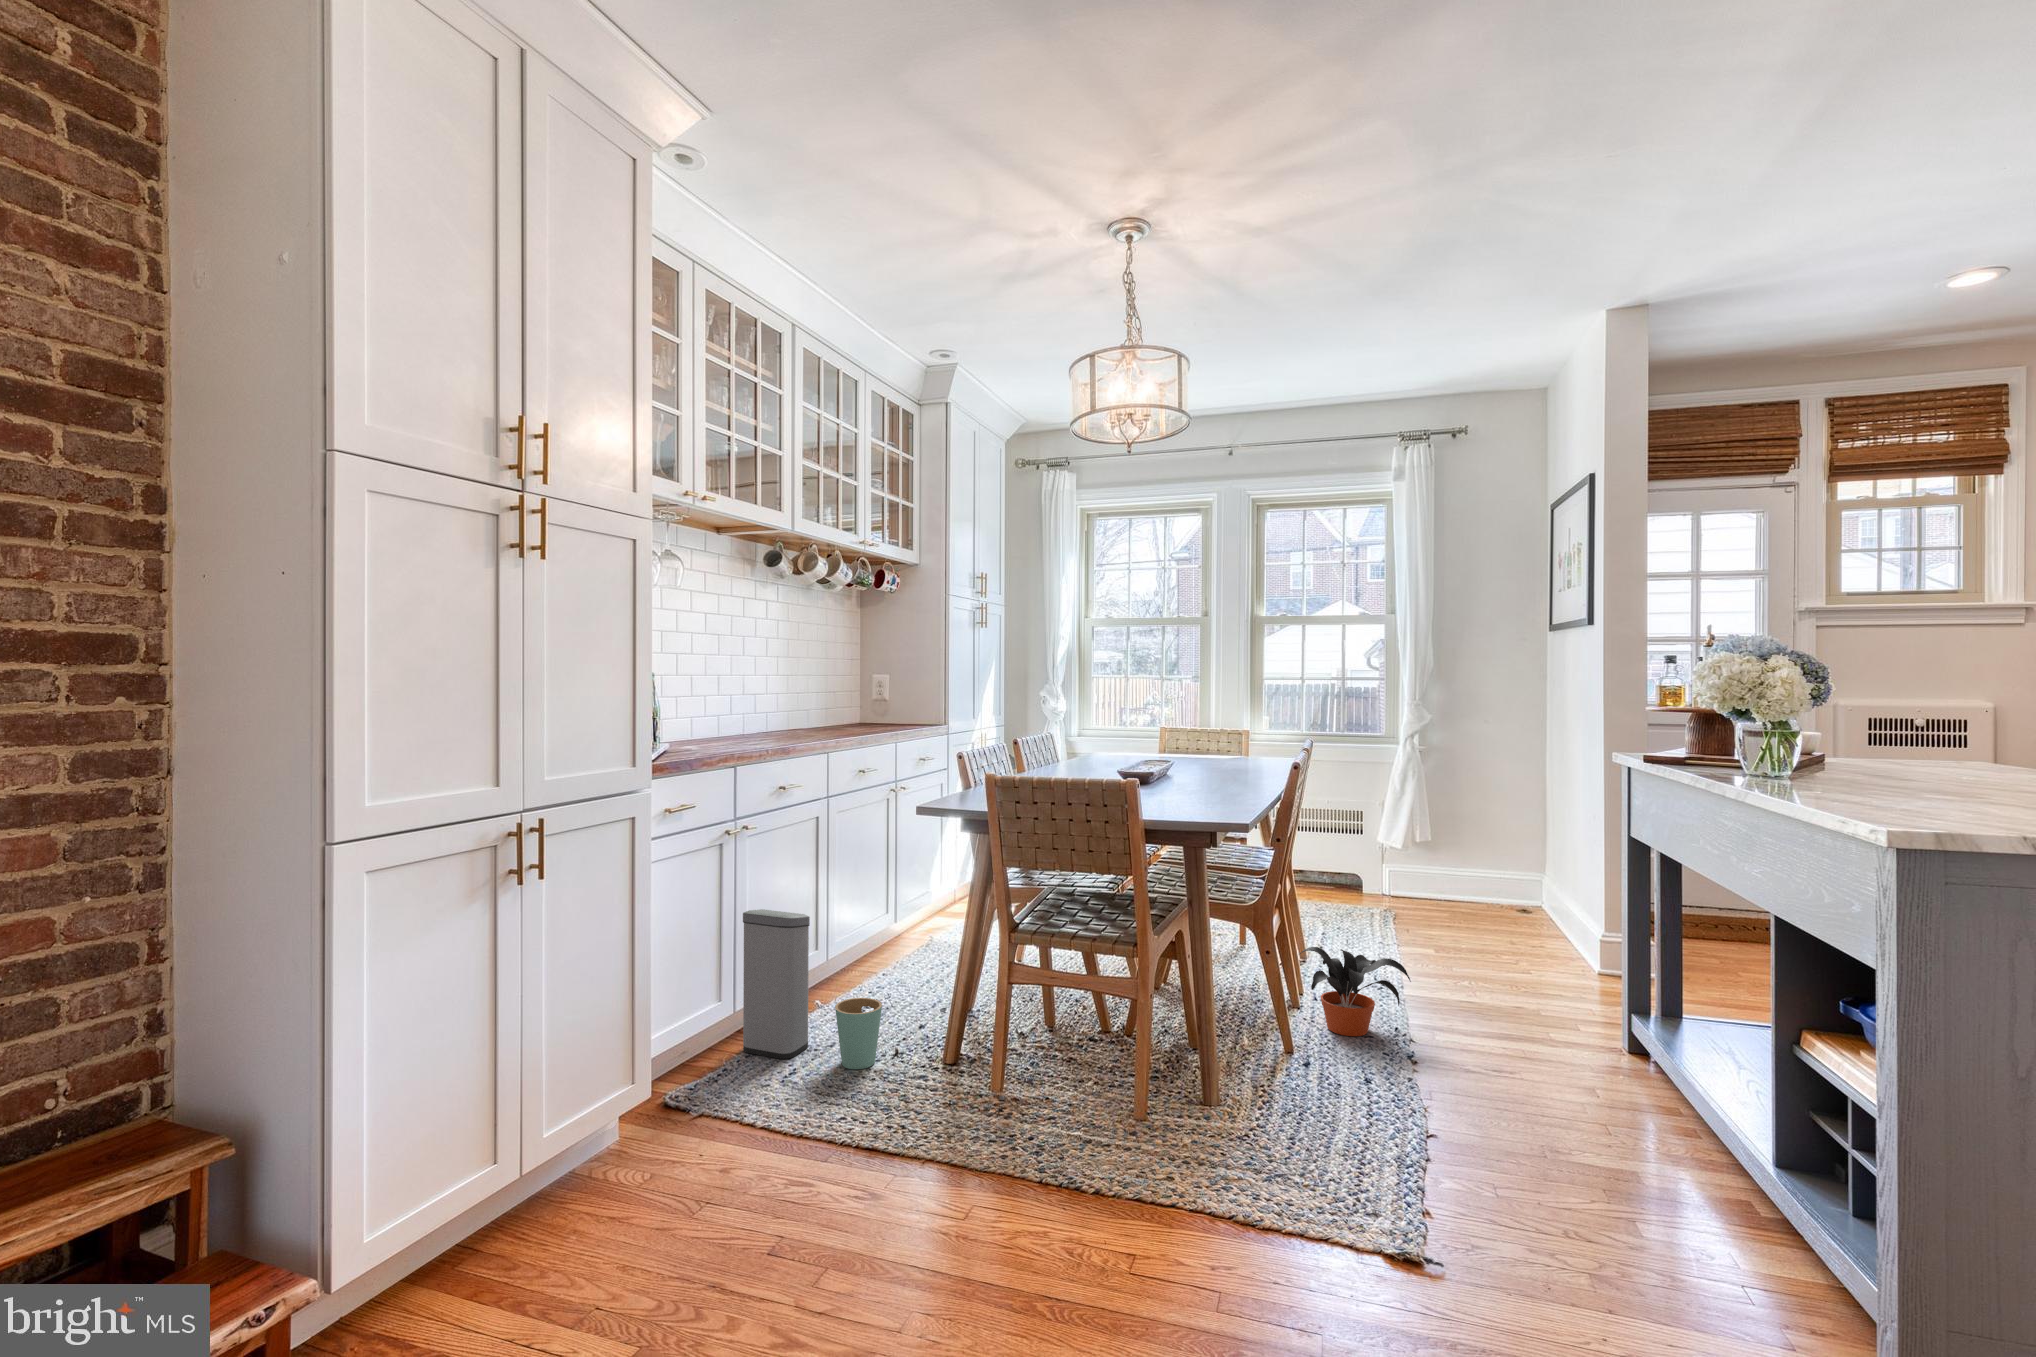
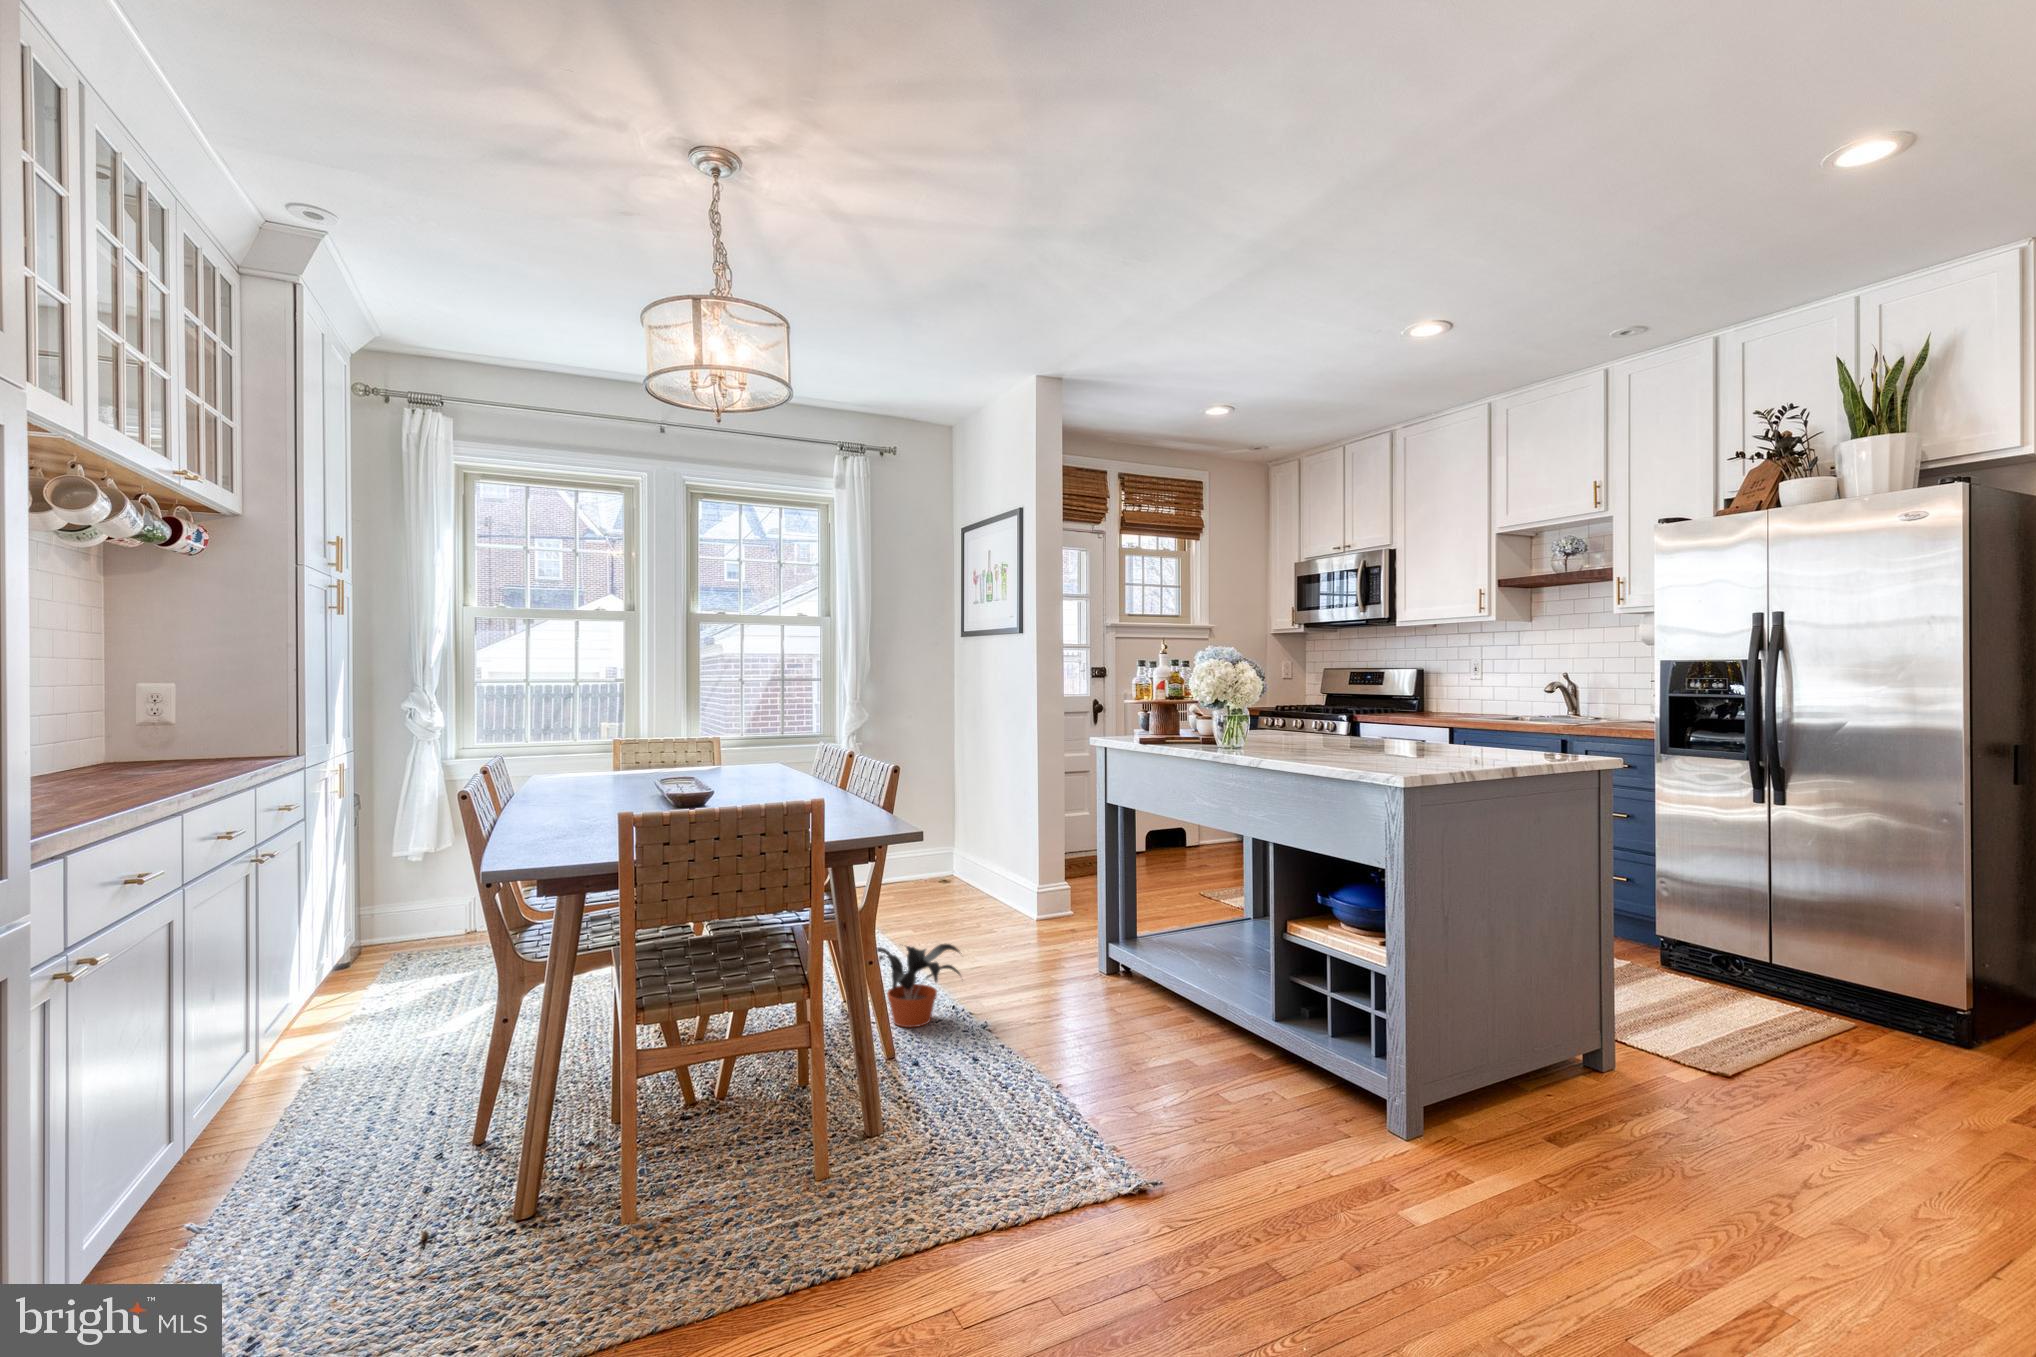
trash can: present [743,909,882,1069] -> none [115,1066,418,1334]

